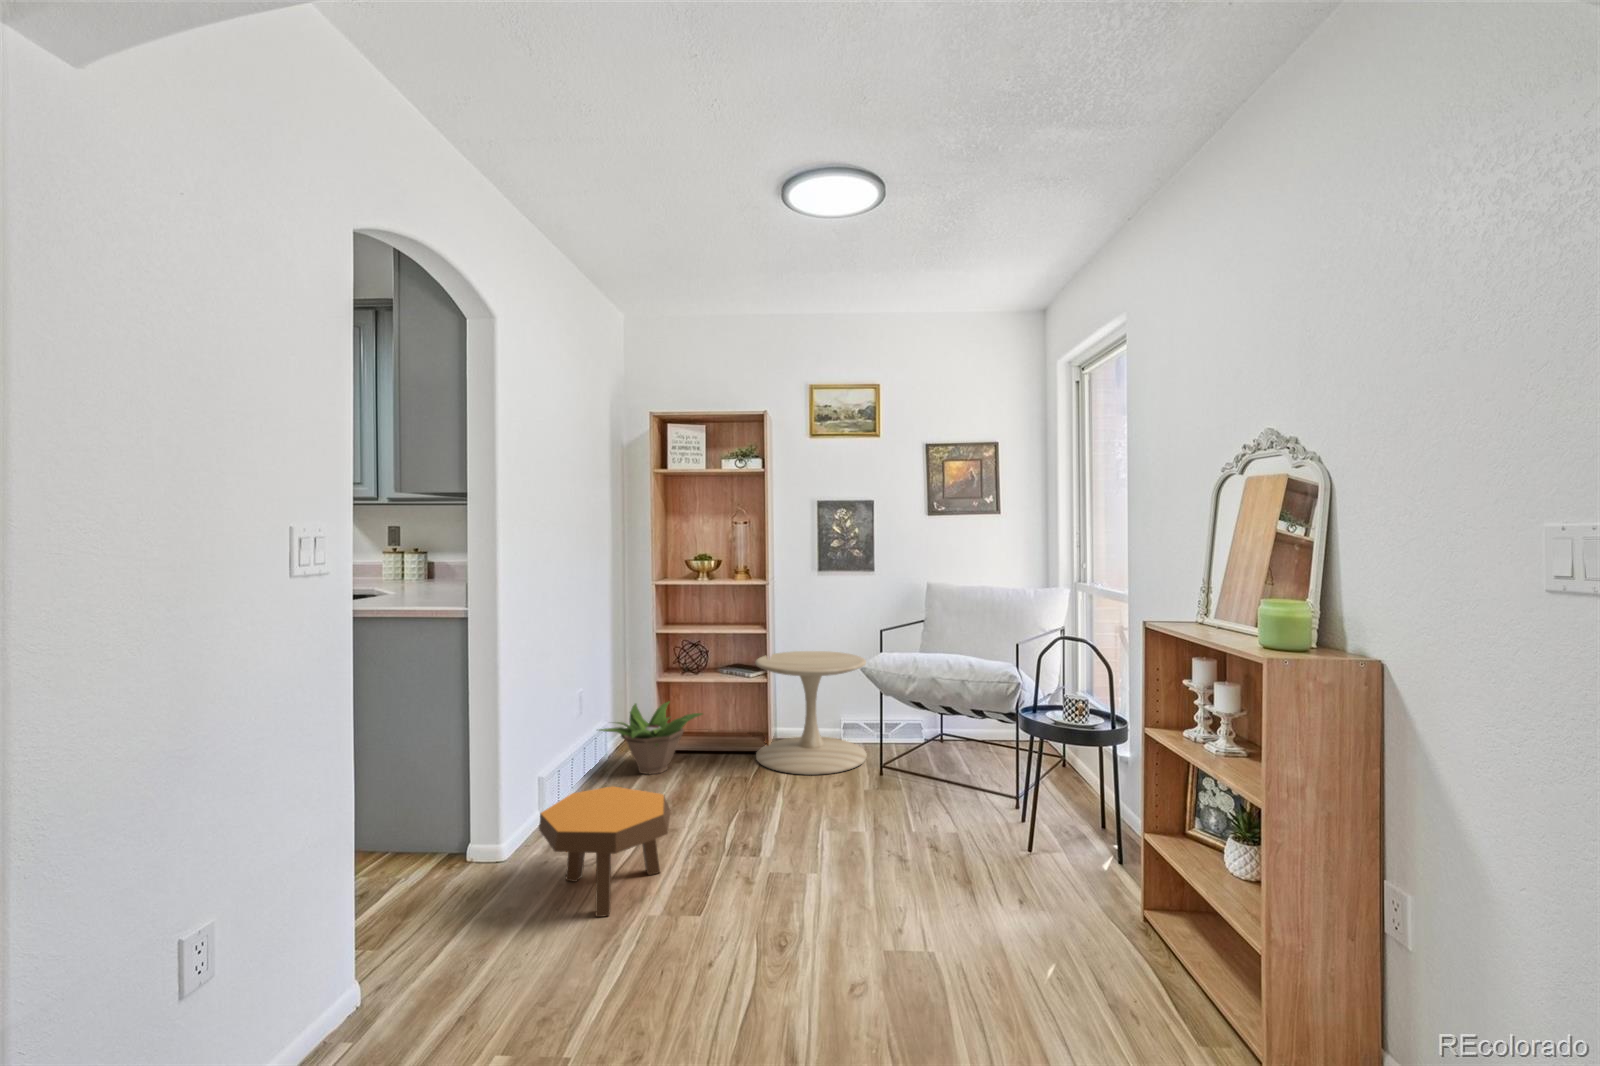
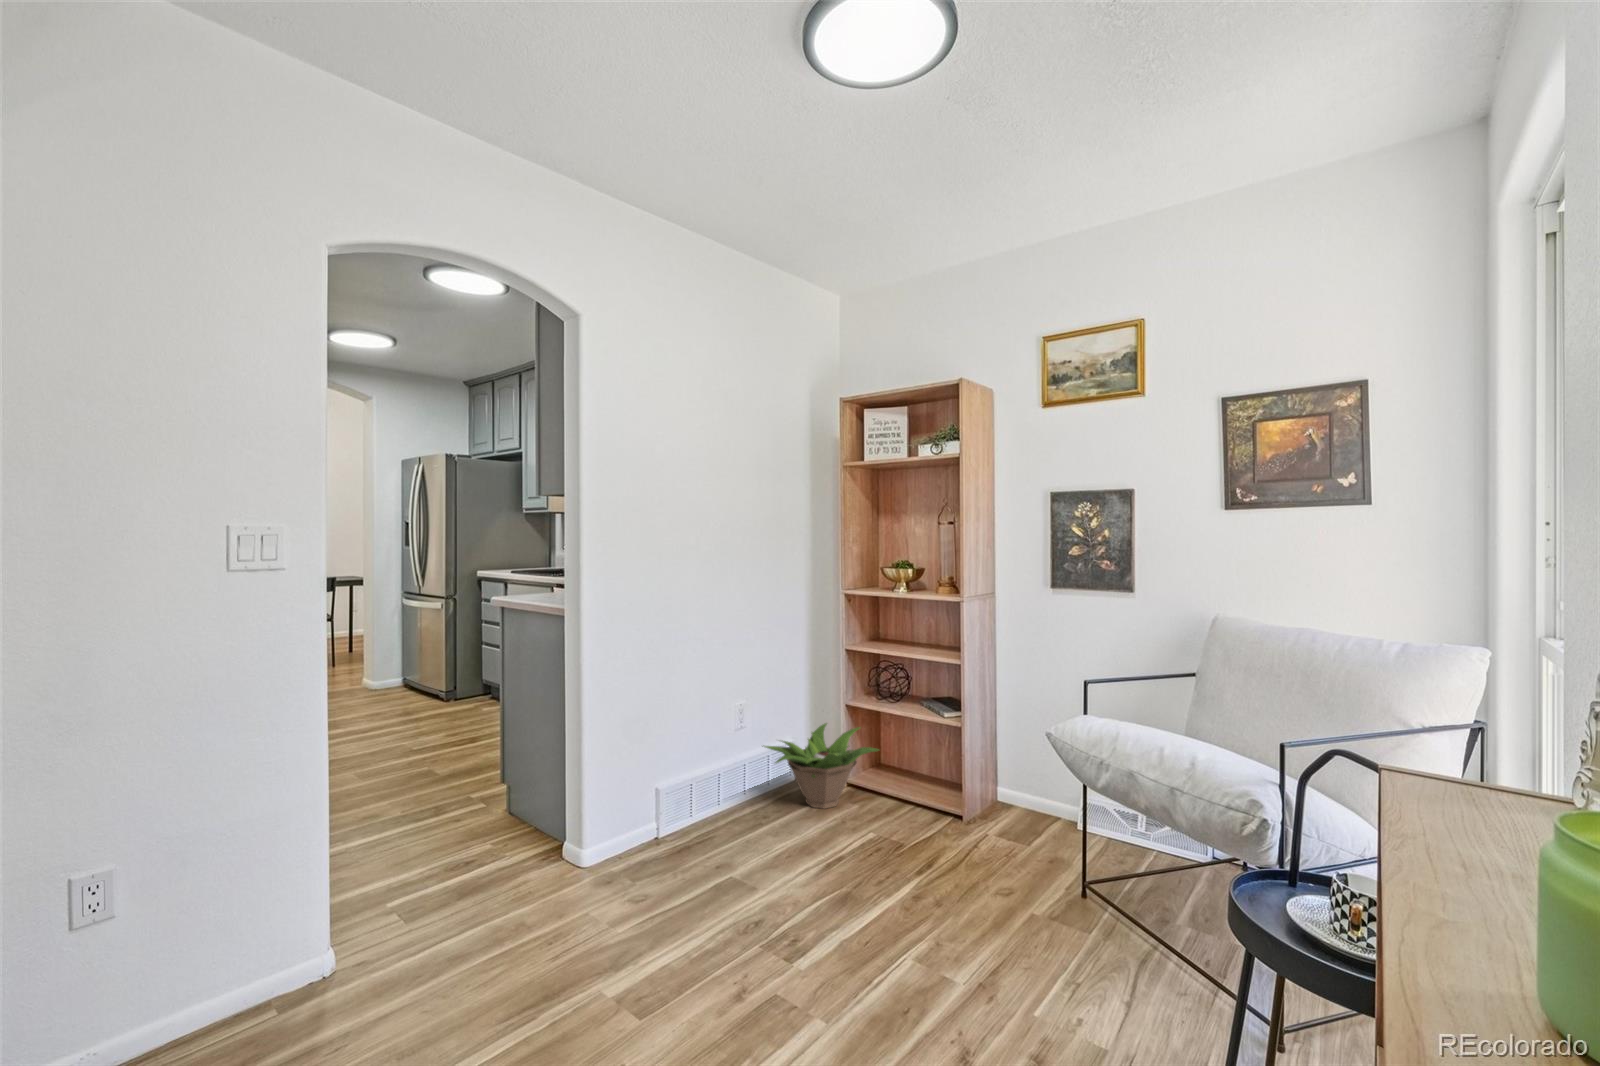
side table: present [755,651,867,775] -> none [939,689,1096,871]
footstool: present [539,786,670,917] -> none [538,816,692,972]

